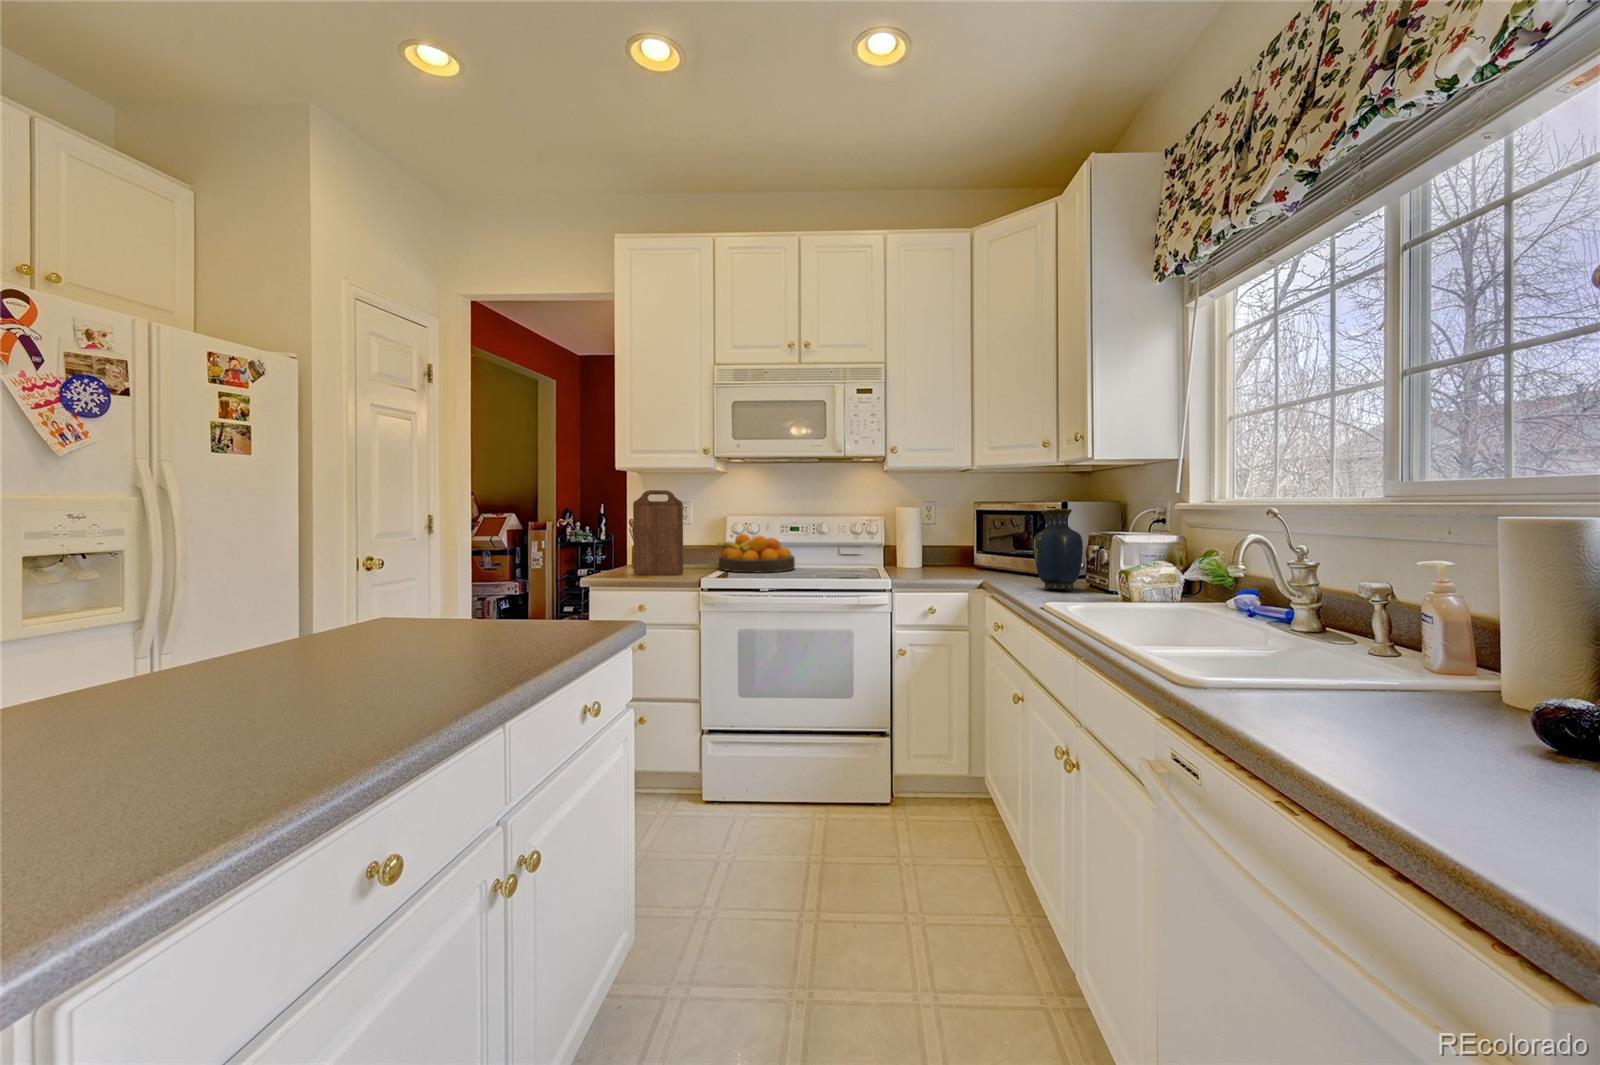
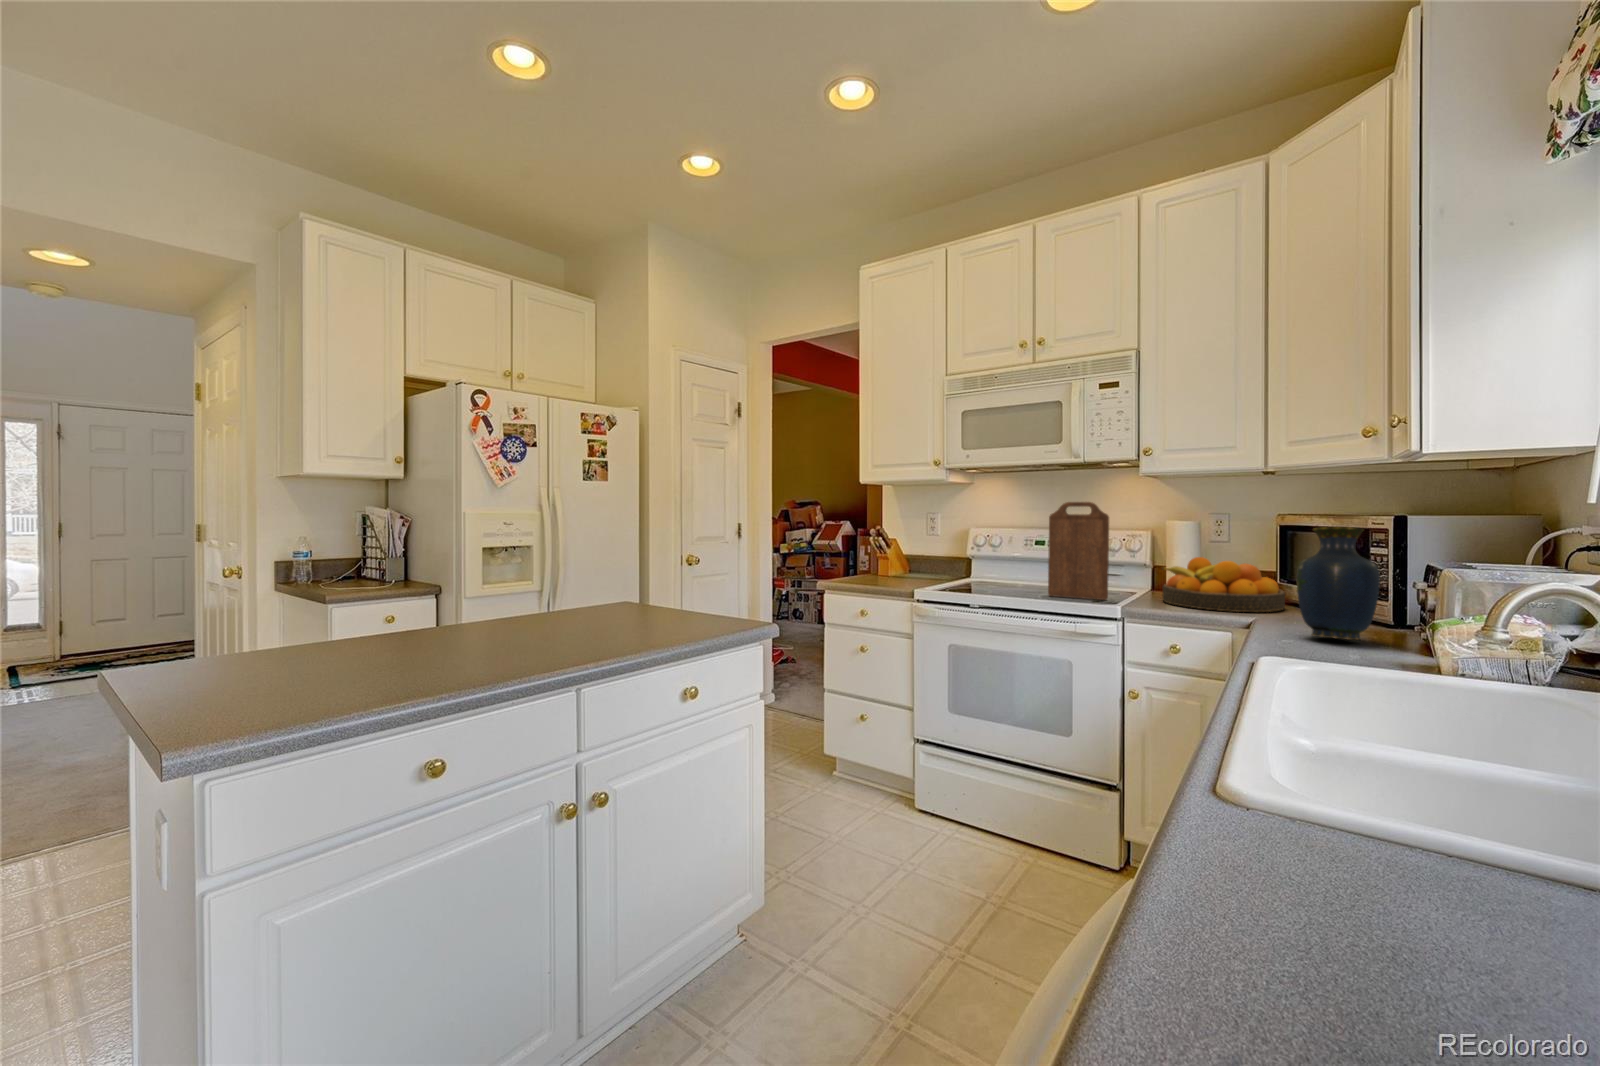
cutting board: present [633,490,683,575] -> present [1048,502,1109,600]
fruit bowl: present [718,534,795,572] -> present [1162,557,1285,612]

